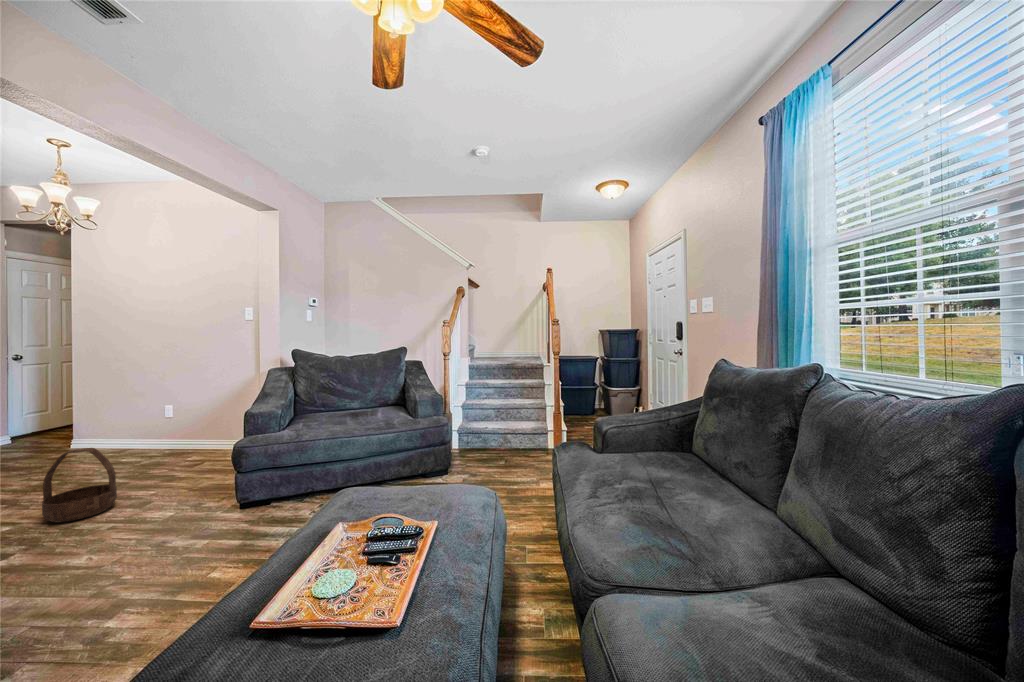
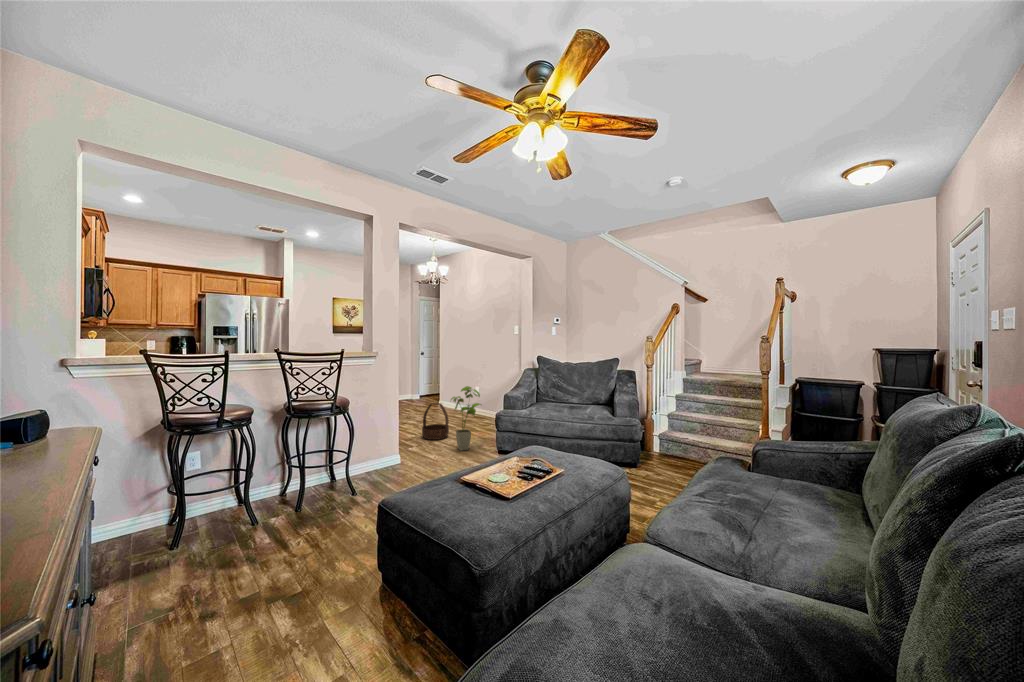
house plant: none [125,409,200,525] -> present [451,386,481,451]

